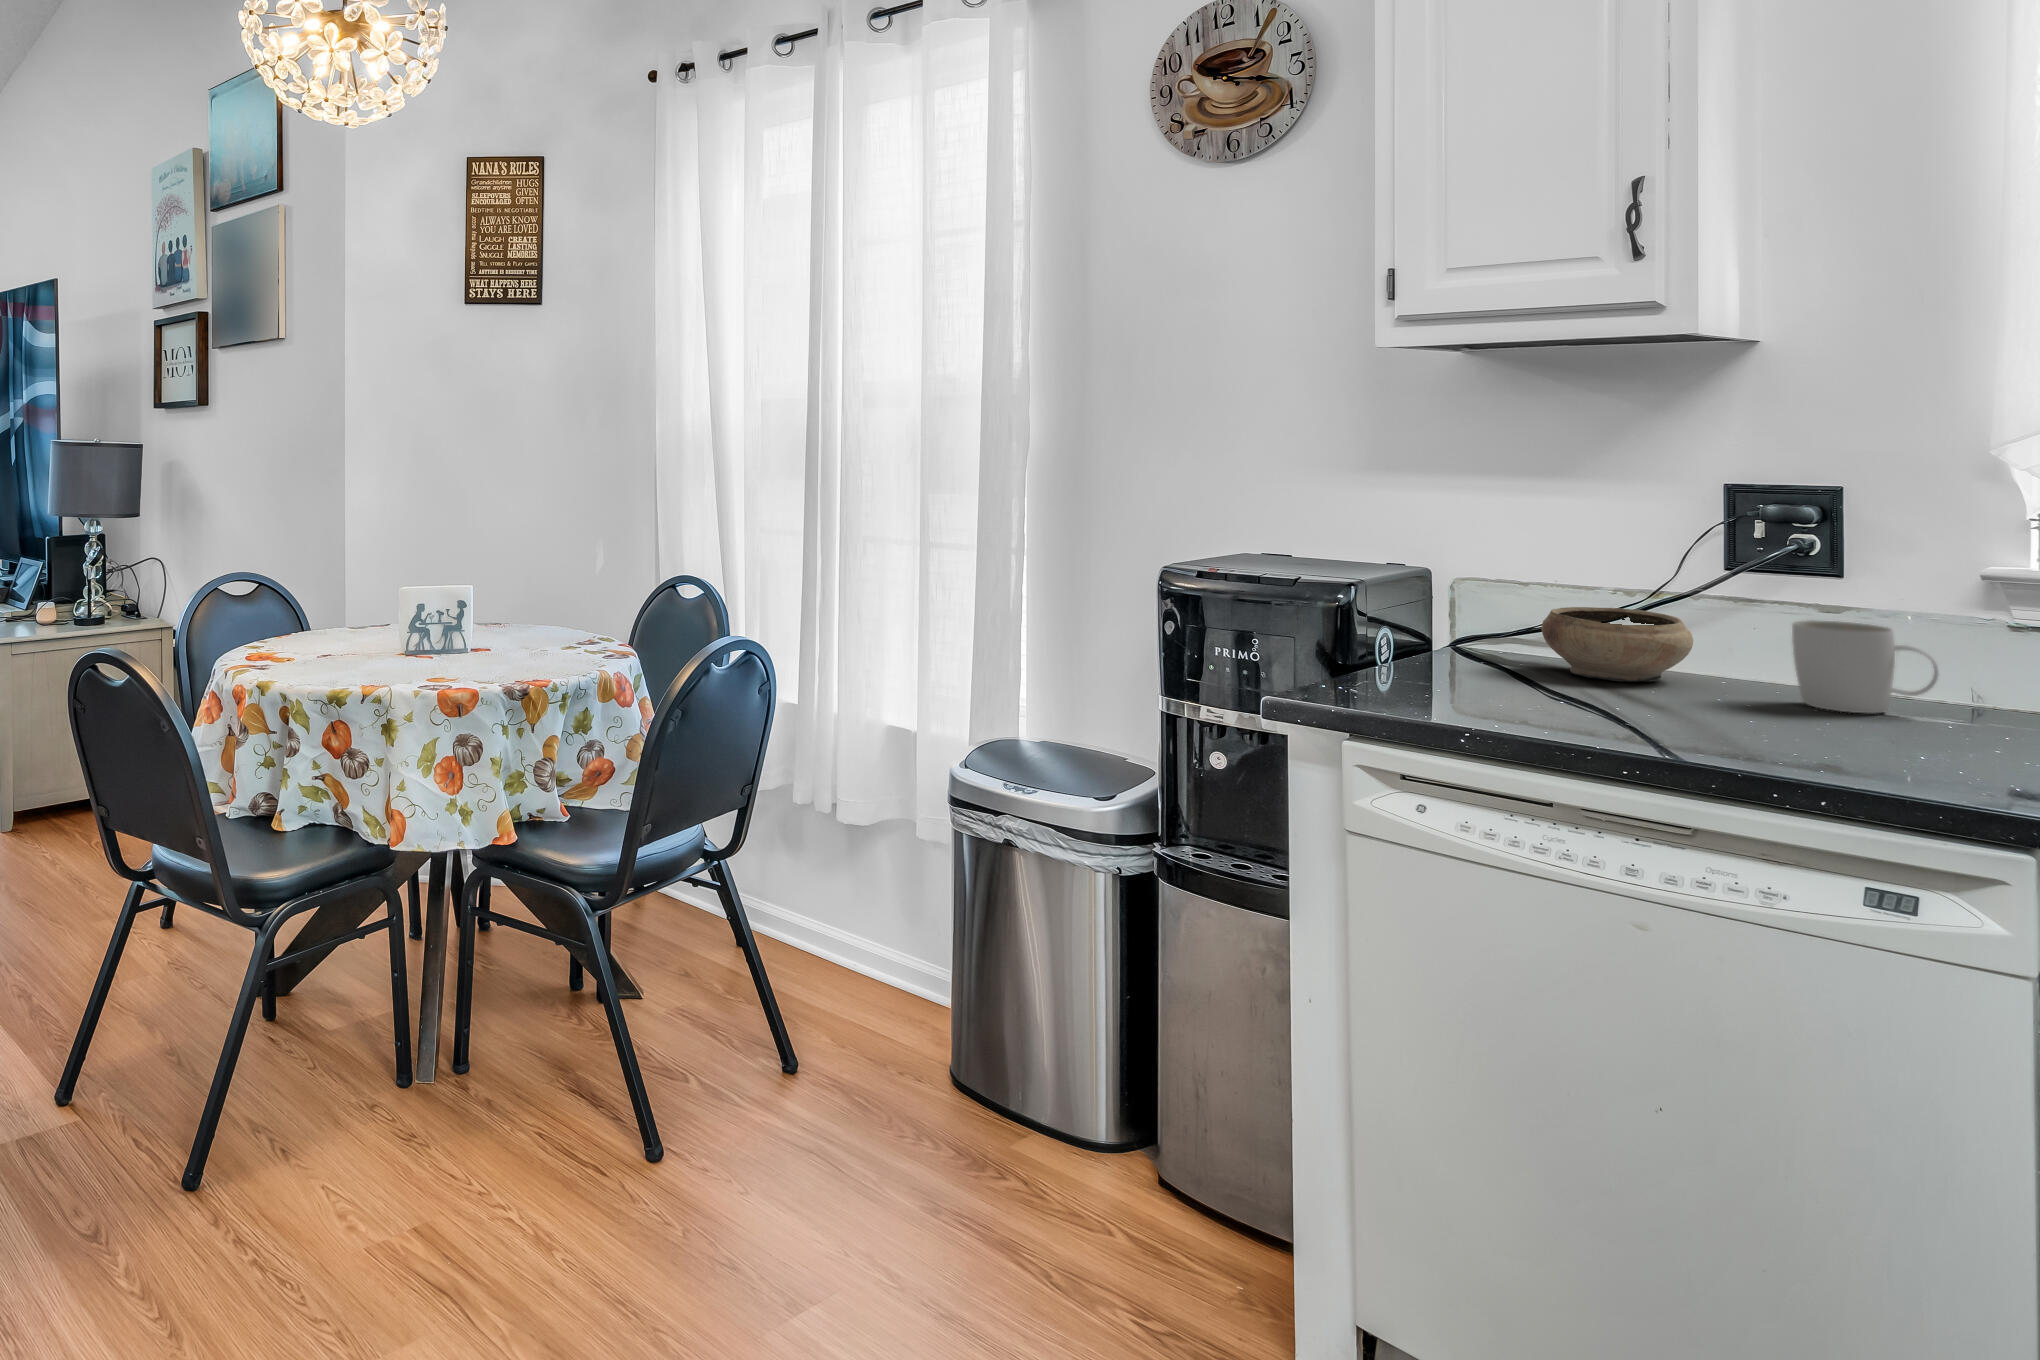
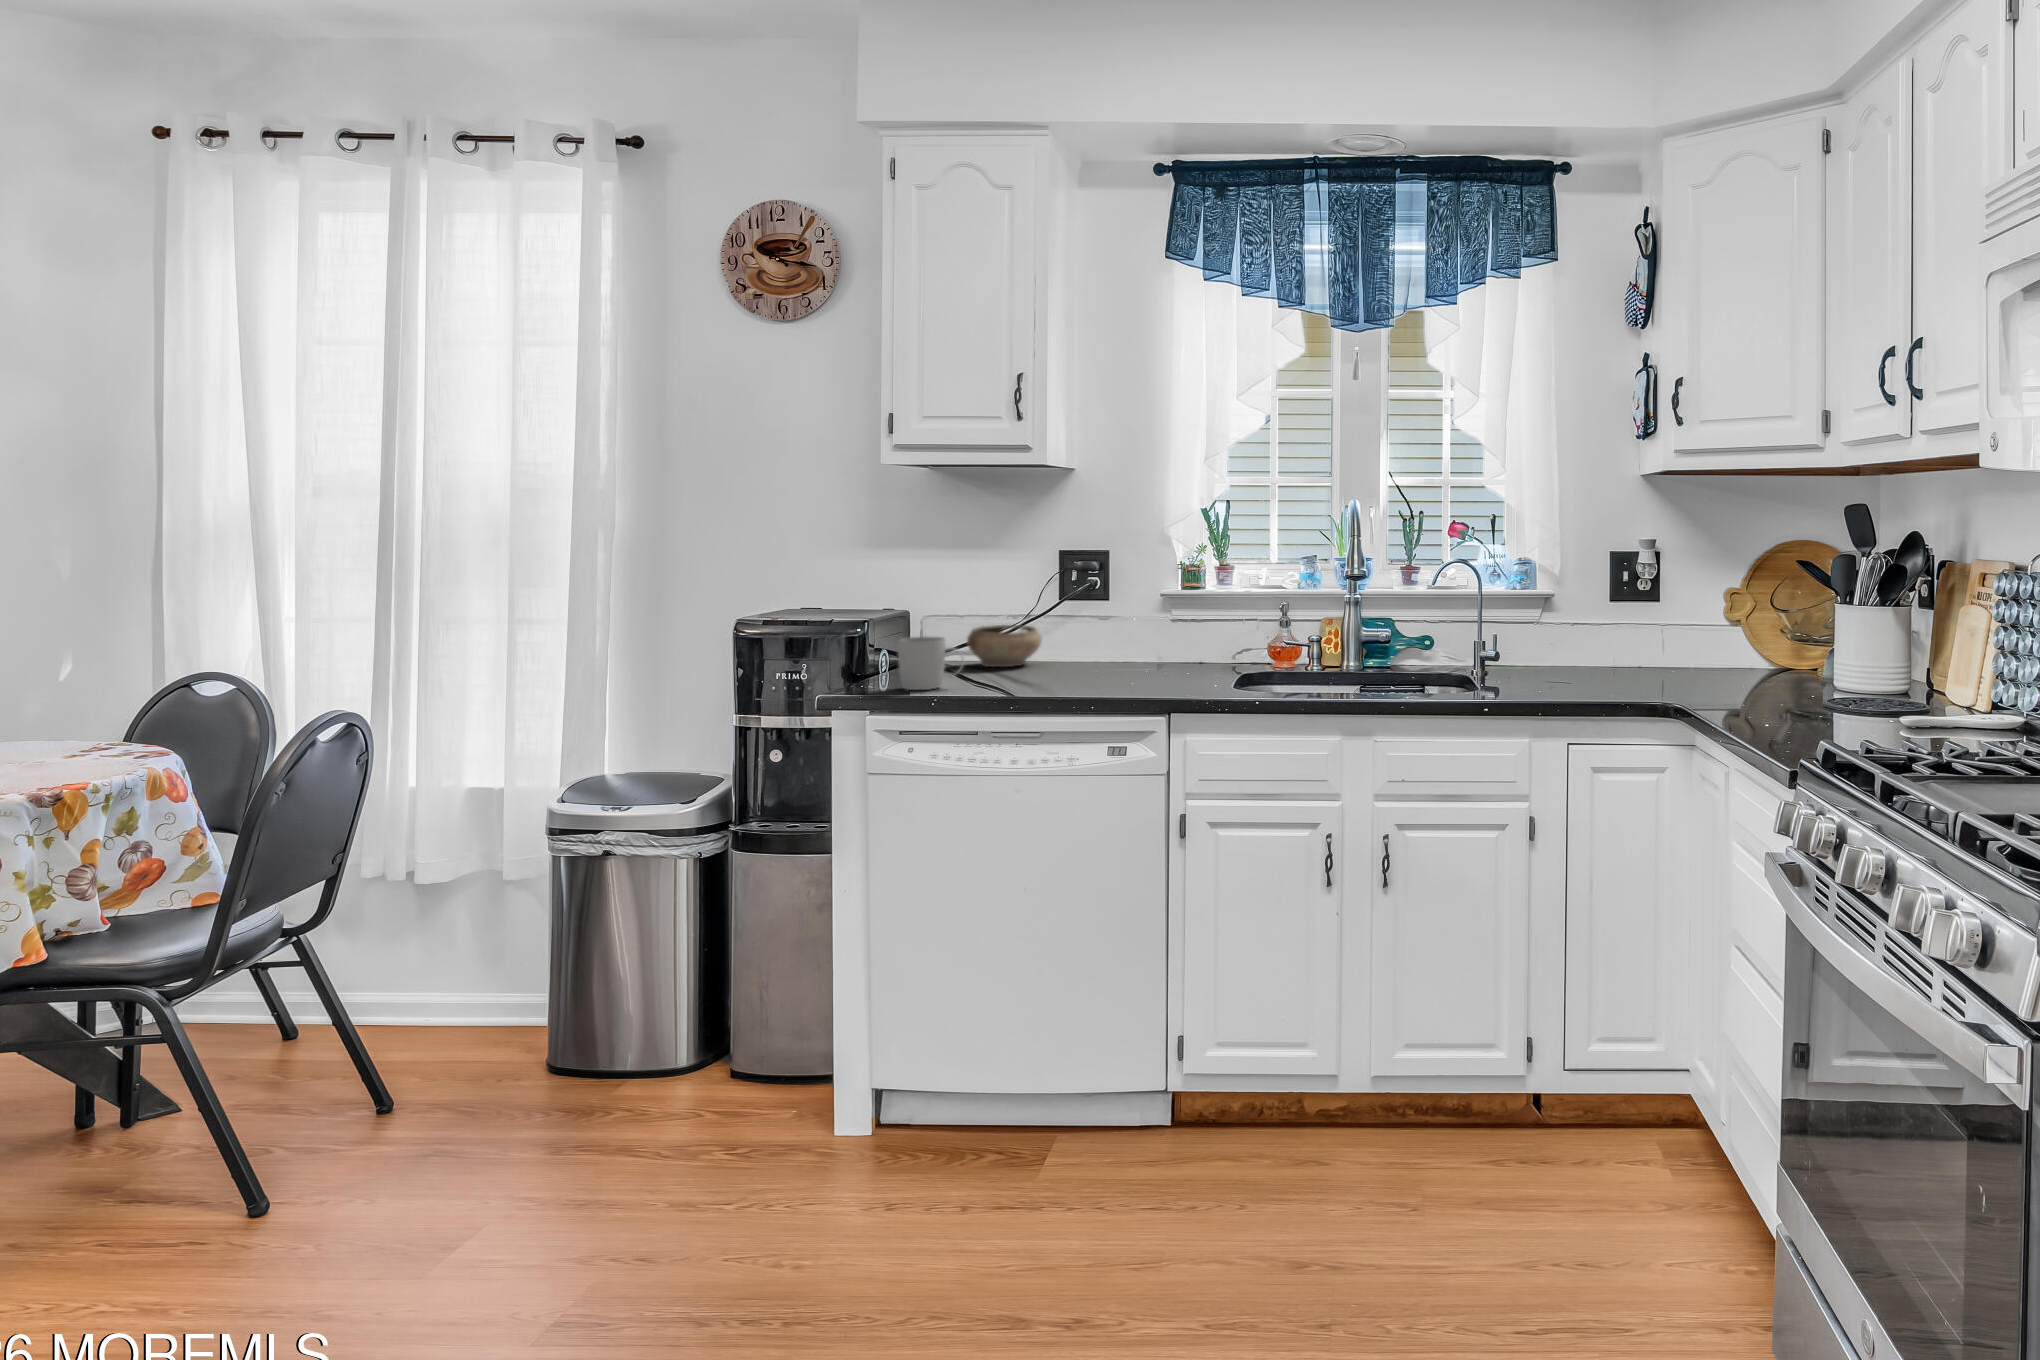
mug: present [1792,620,1939,714] -> present [898,637,963,690]

